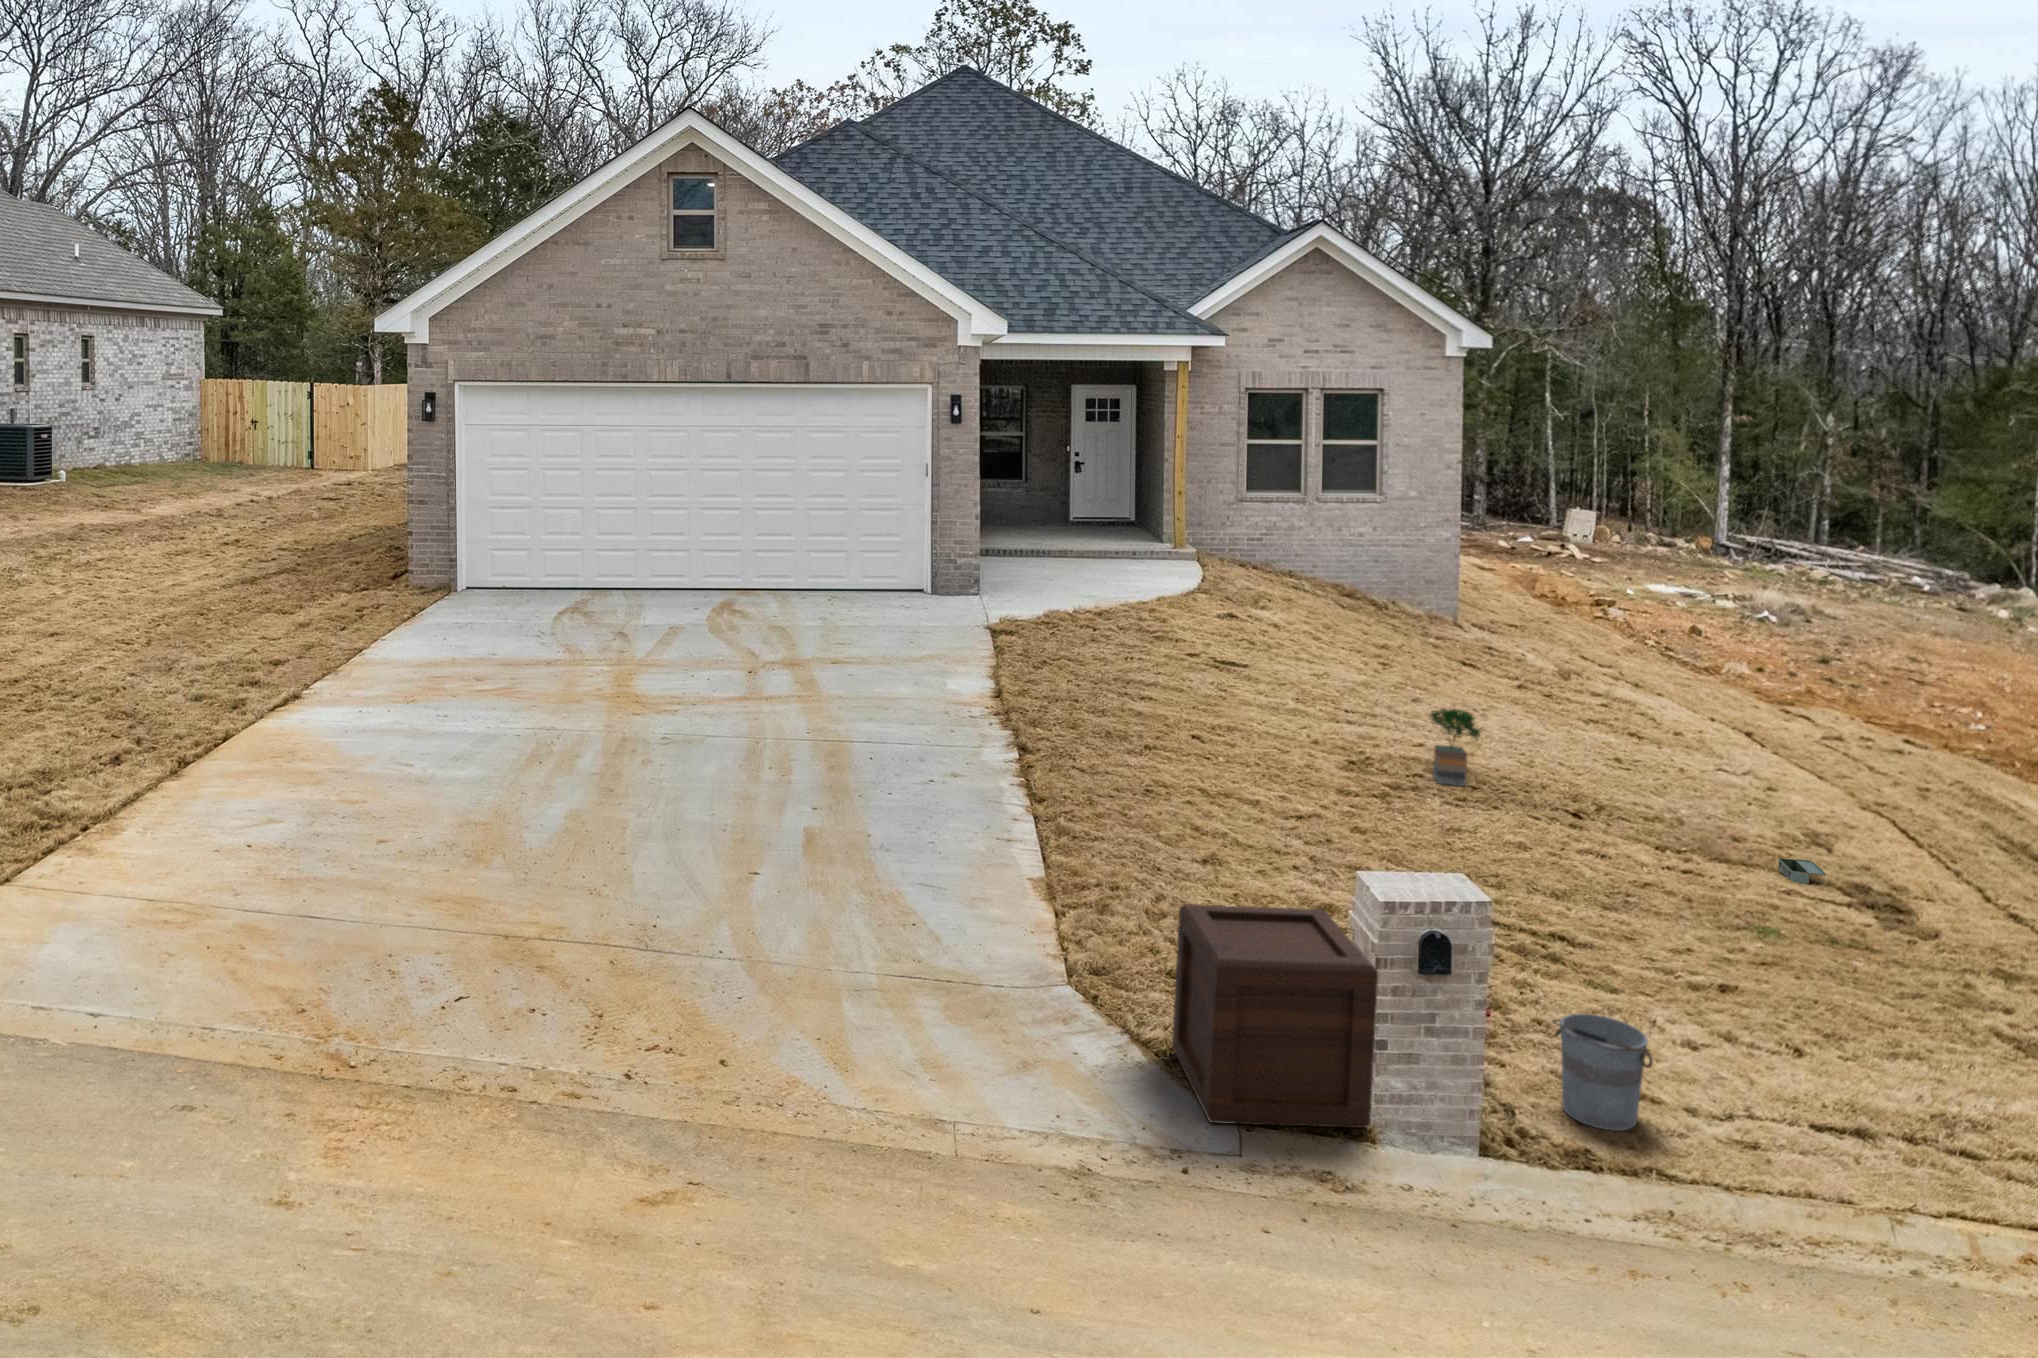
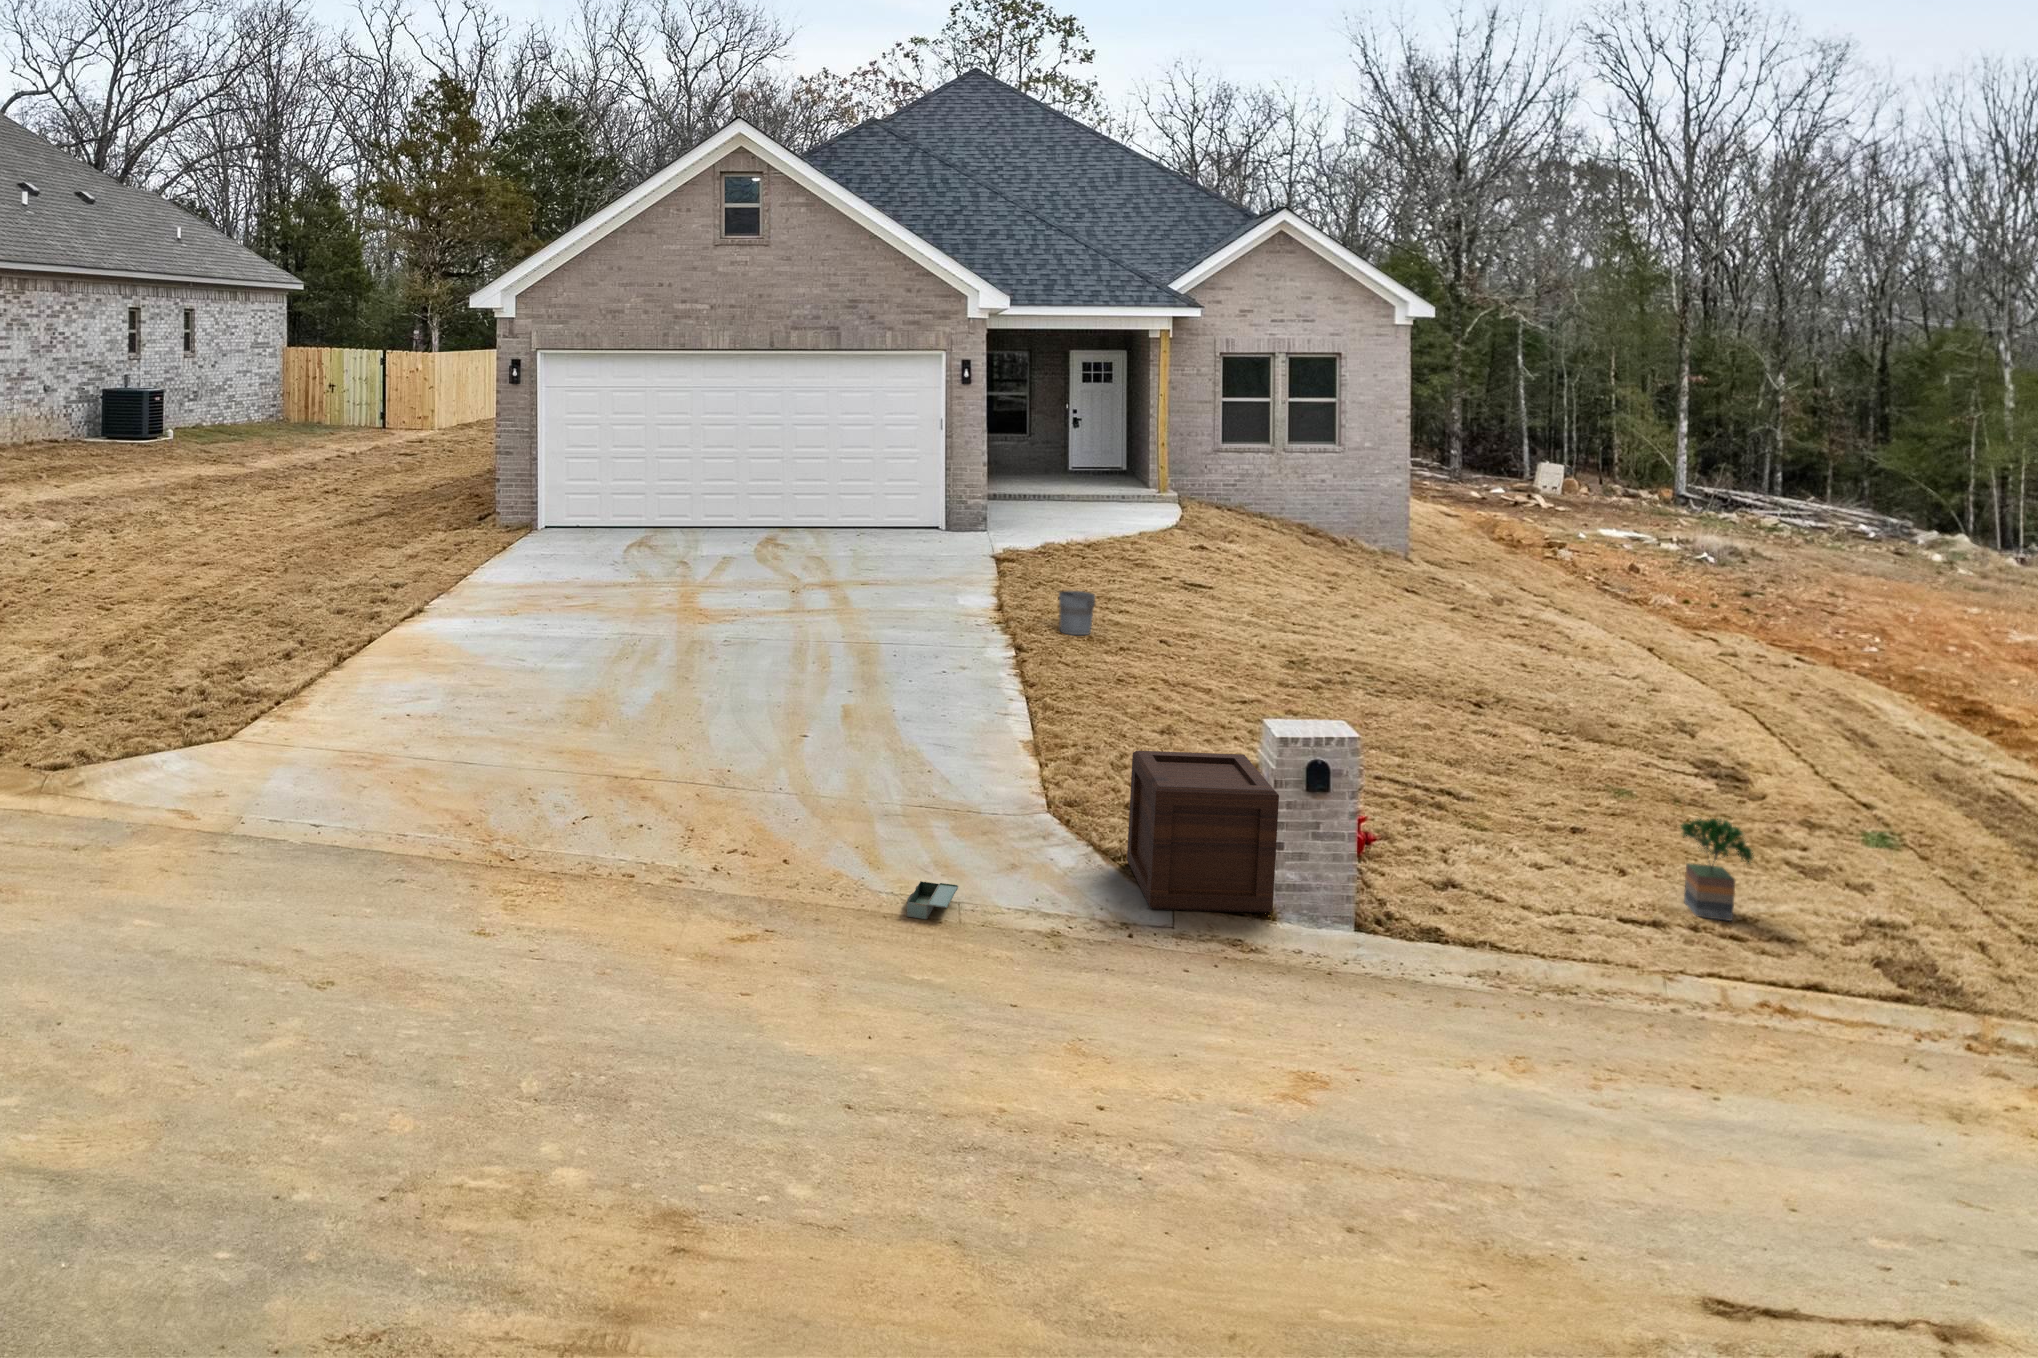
potted tree: present [1430,709,1480,786] -> present [1681,819,1754,921]
toolbox: present [1778,858,1826,884] -> present [907,881,958,919]
bucket: present [1552,1014,1653,1131] -> present [1059,591,1095,635]

